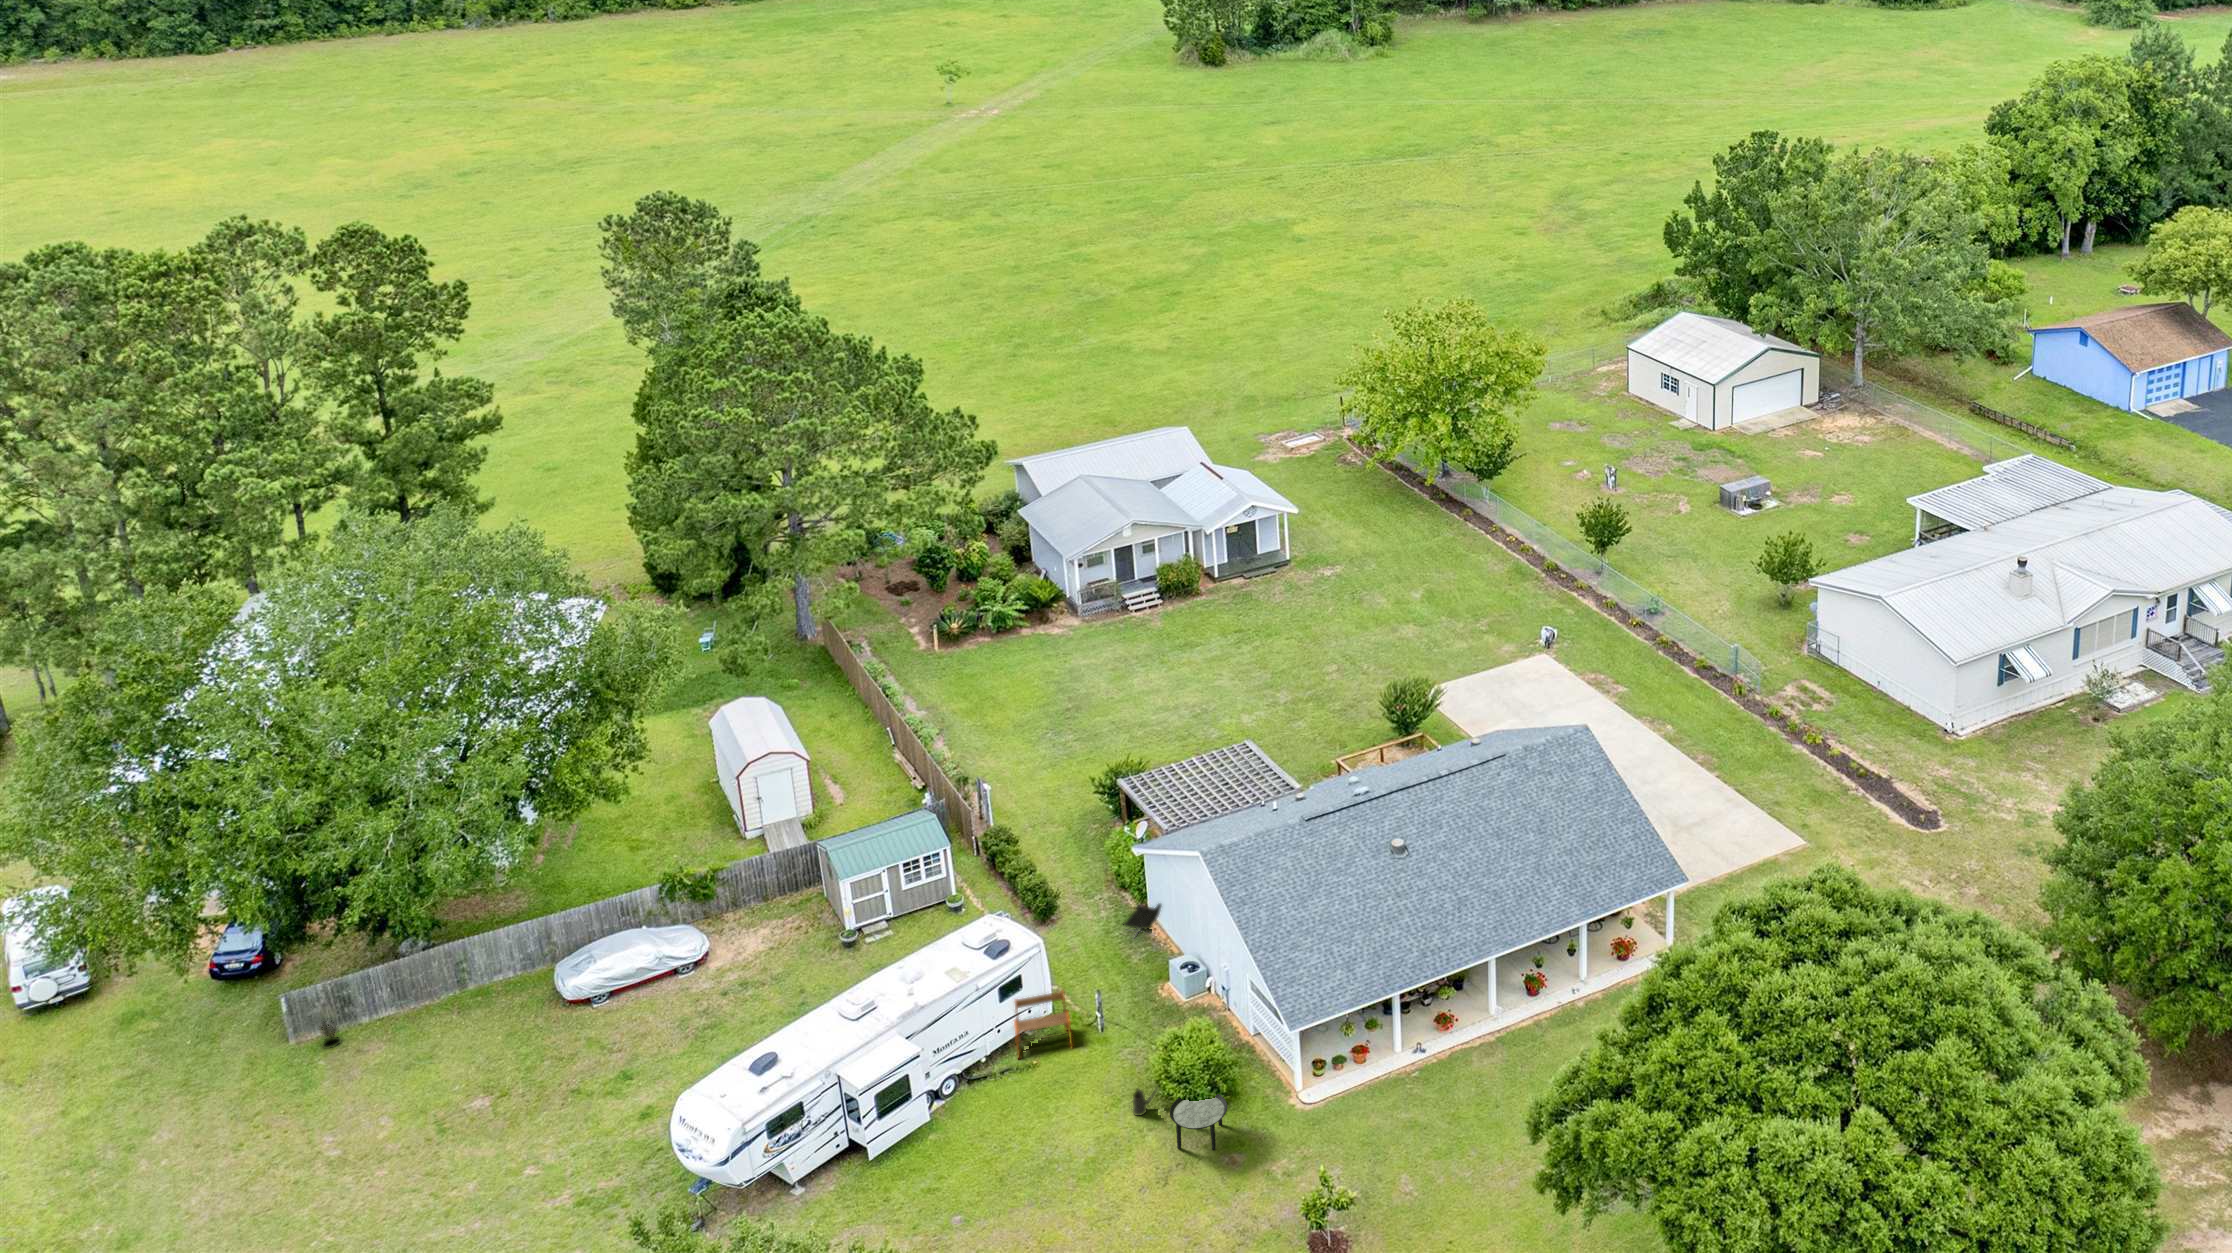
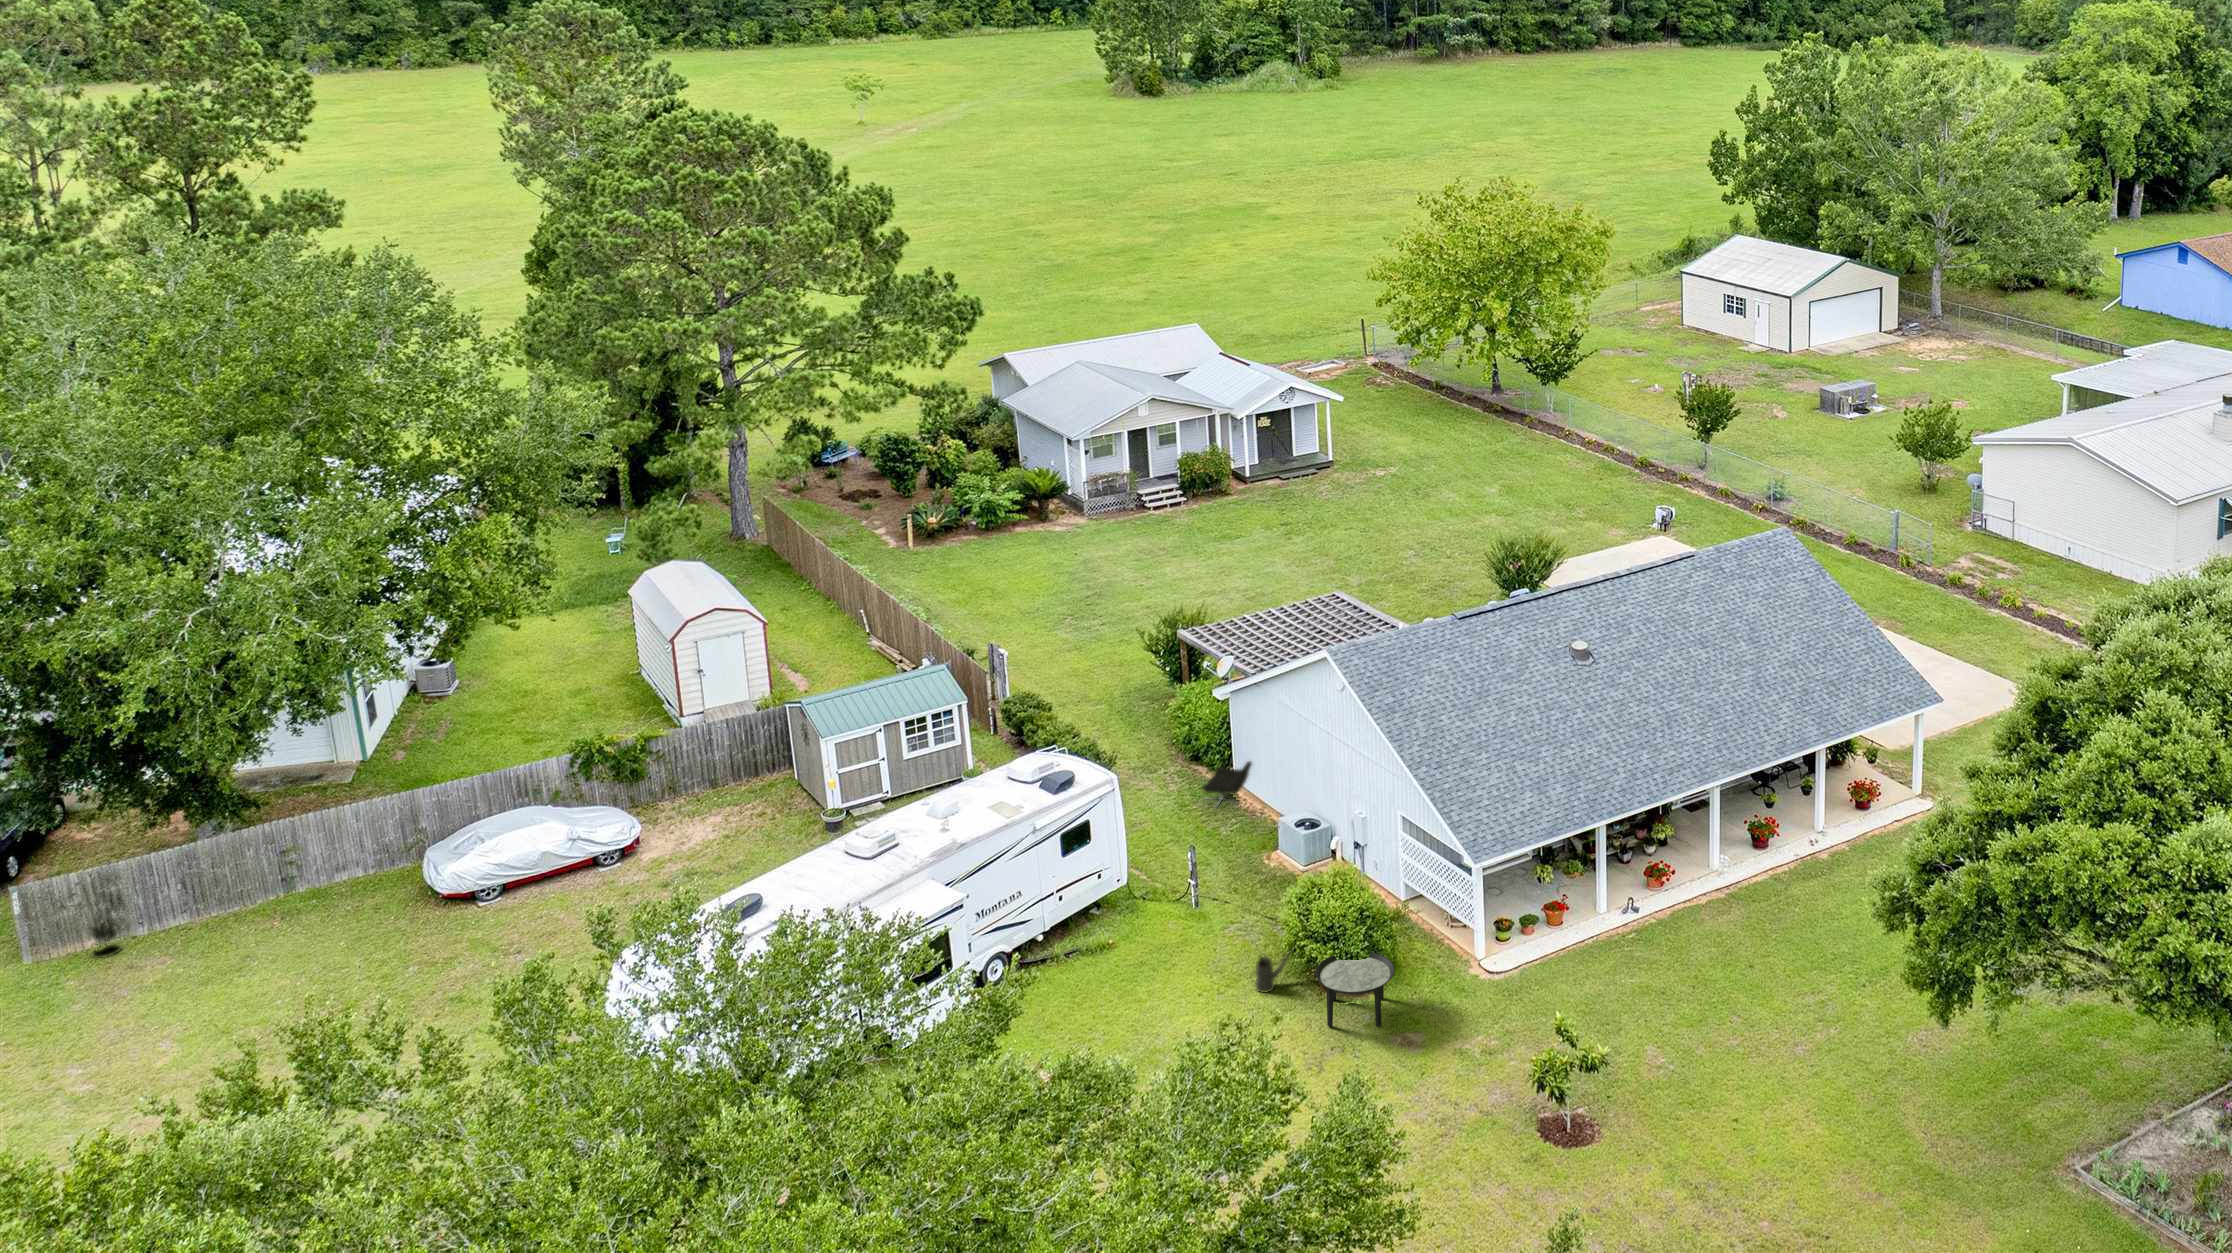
bench: present [1014,991,1072,1057] -> none [1076,845,1158,937]

